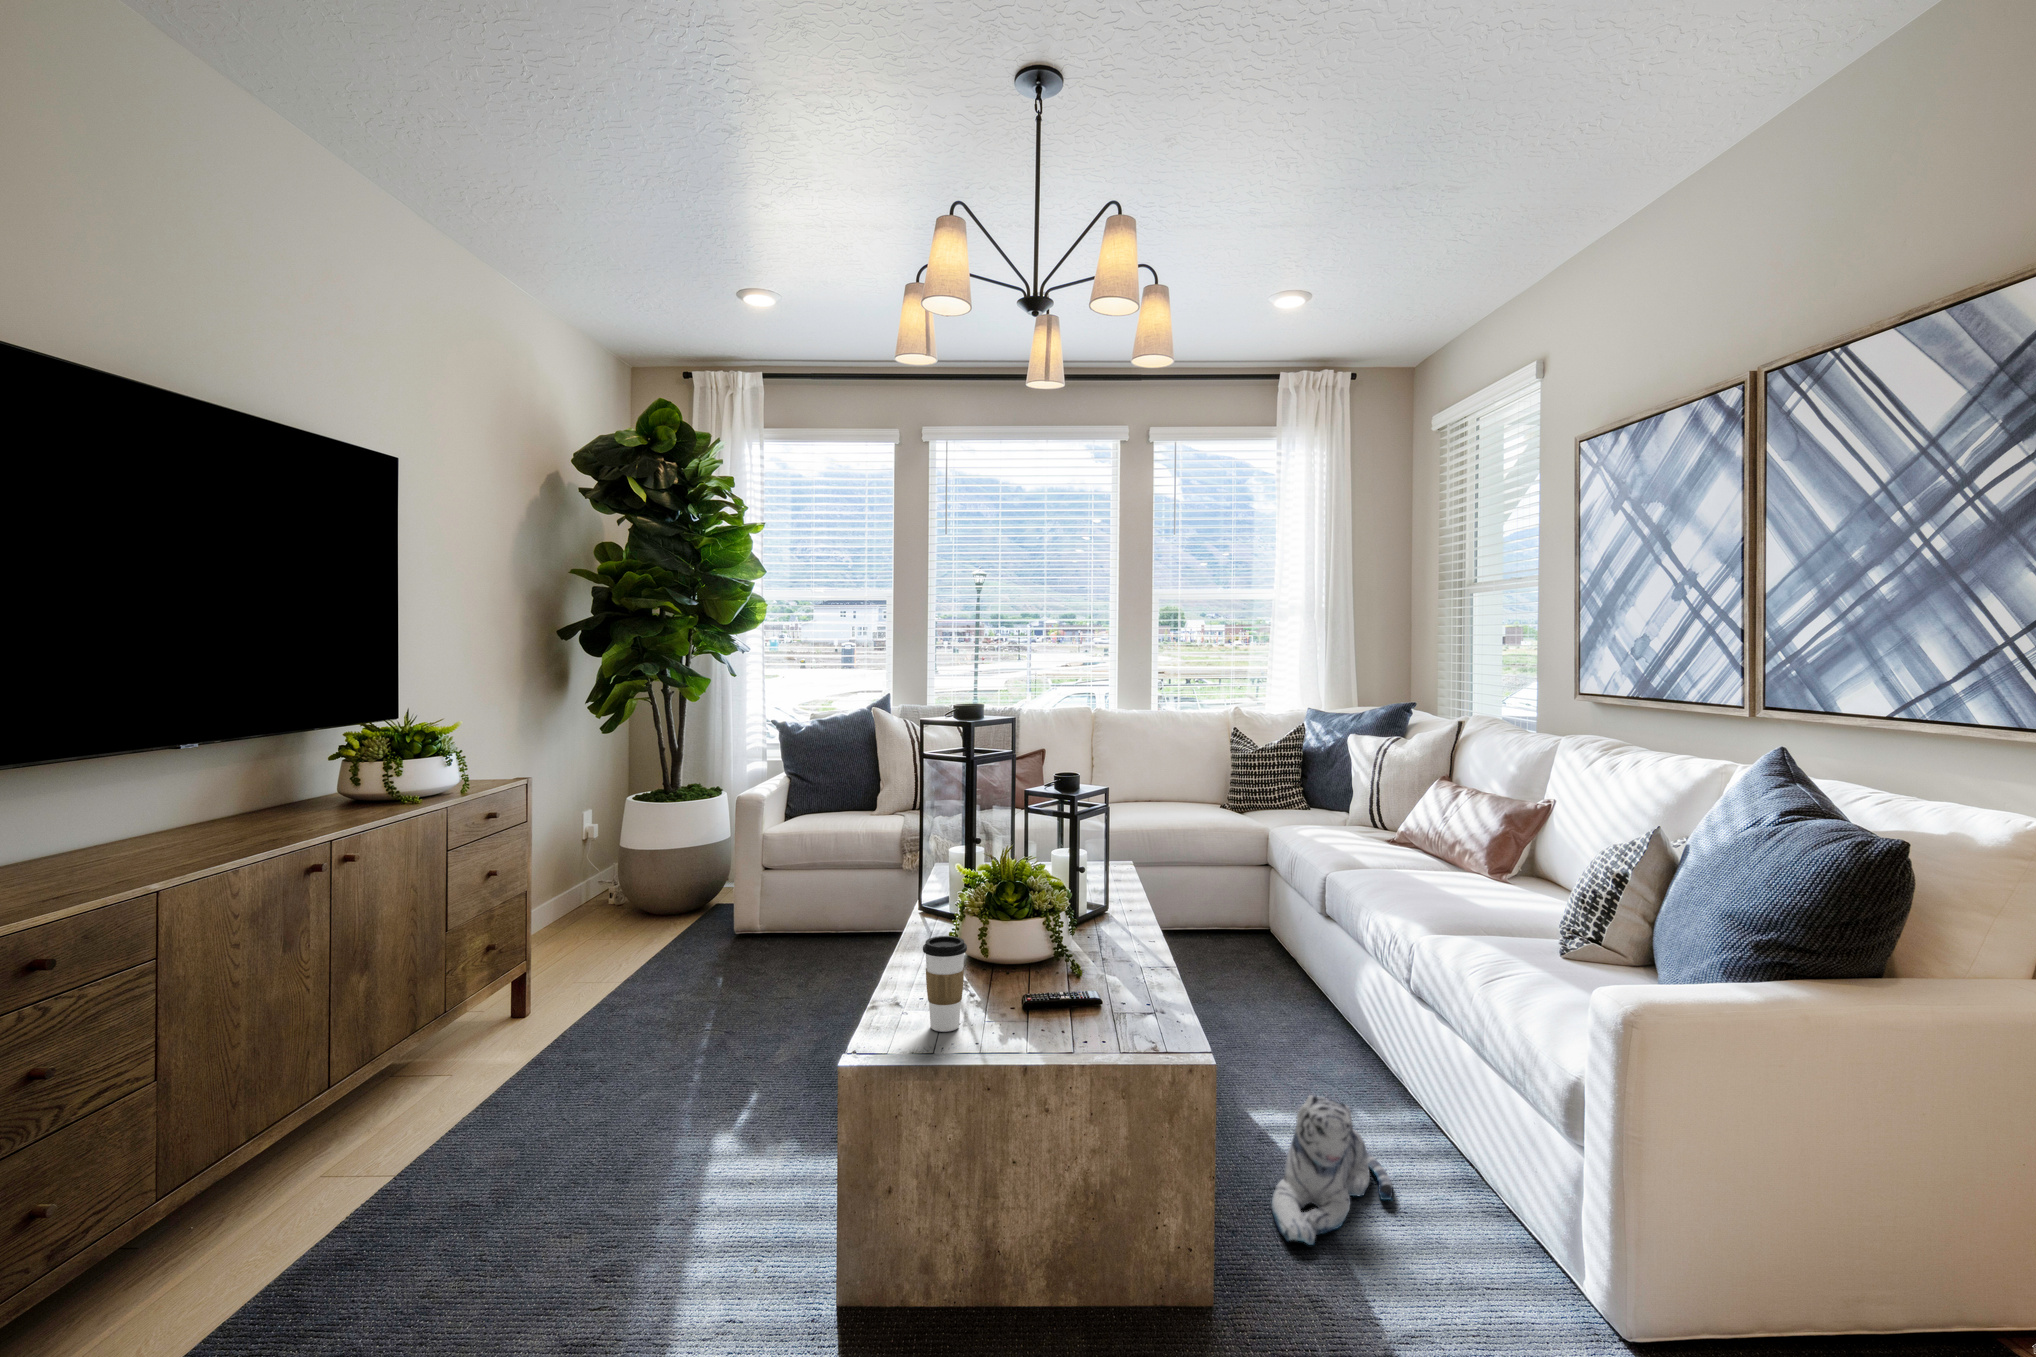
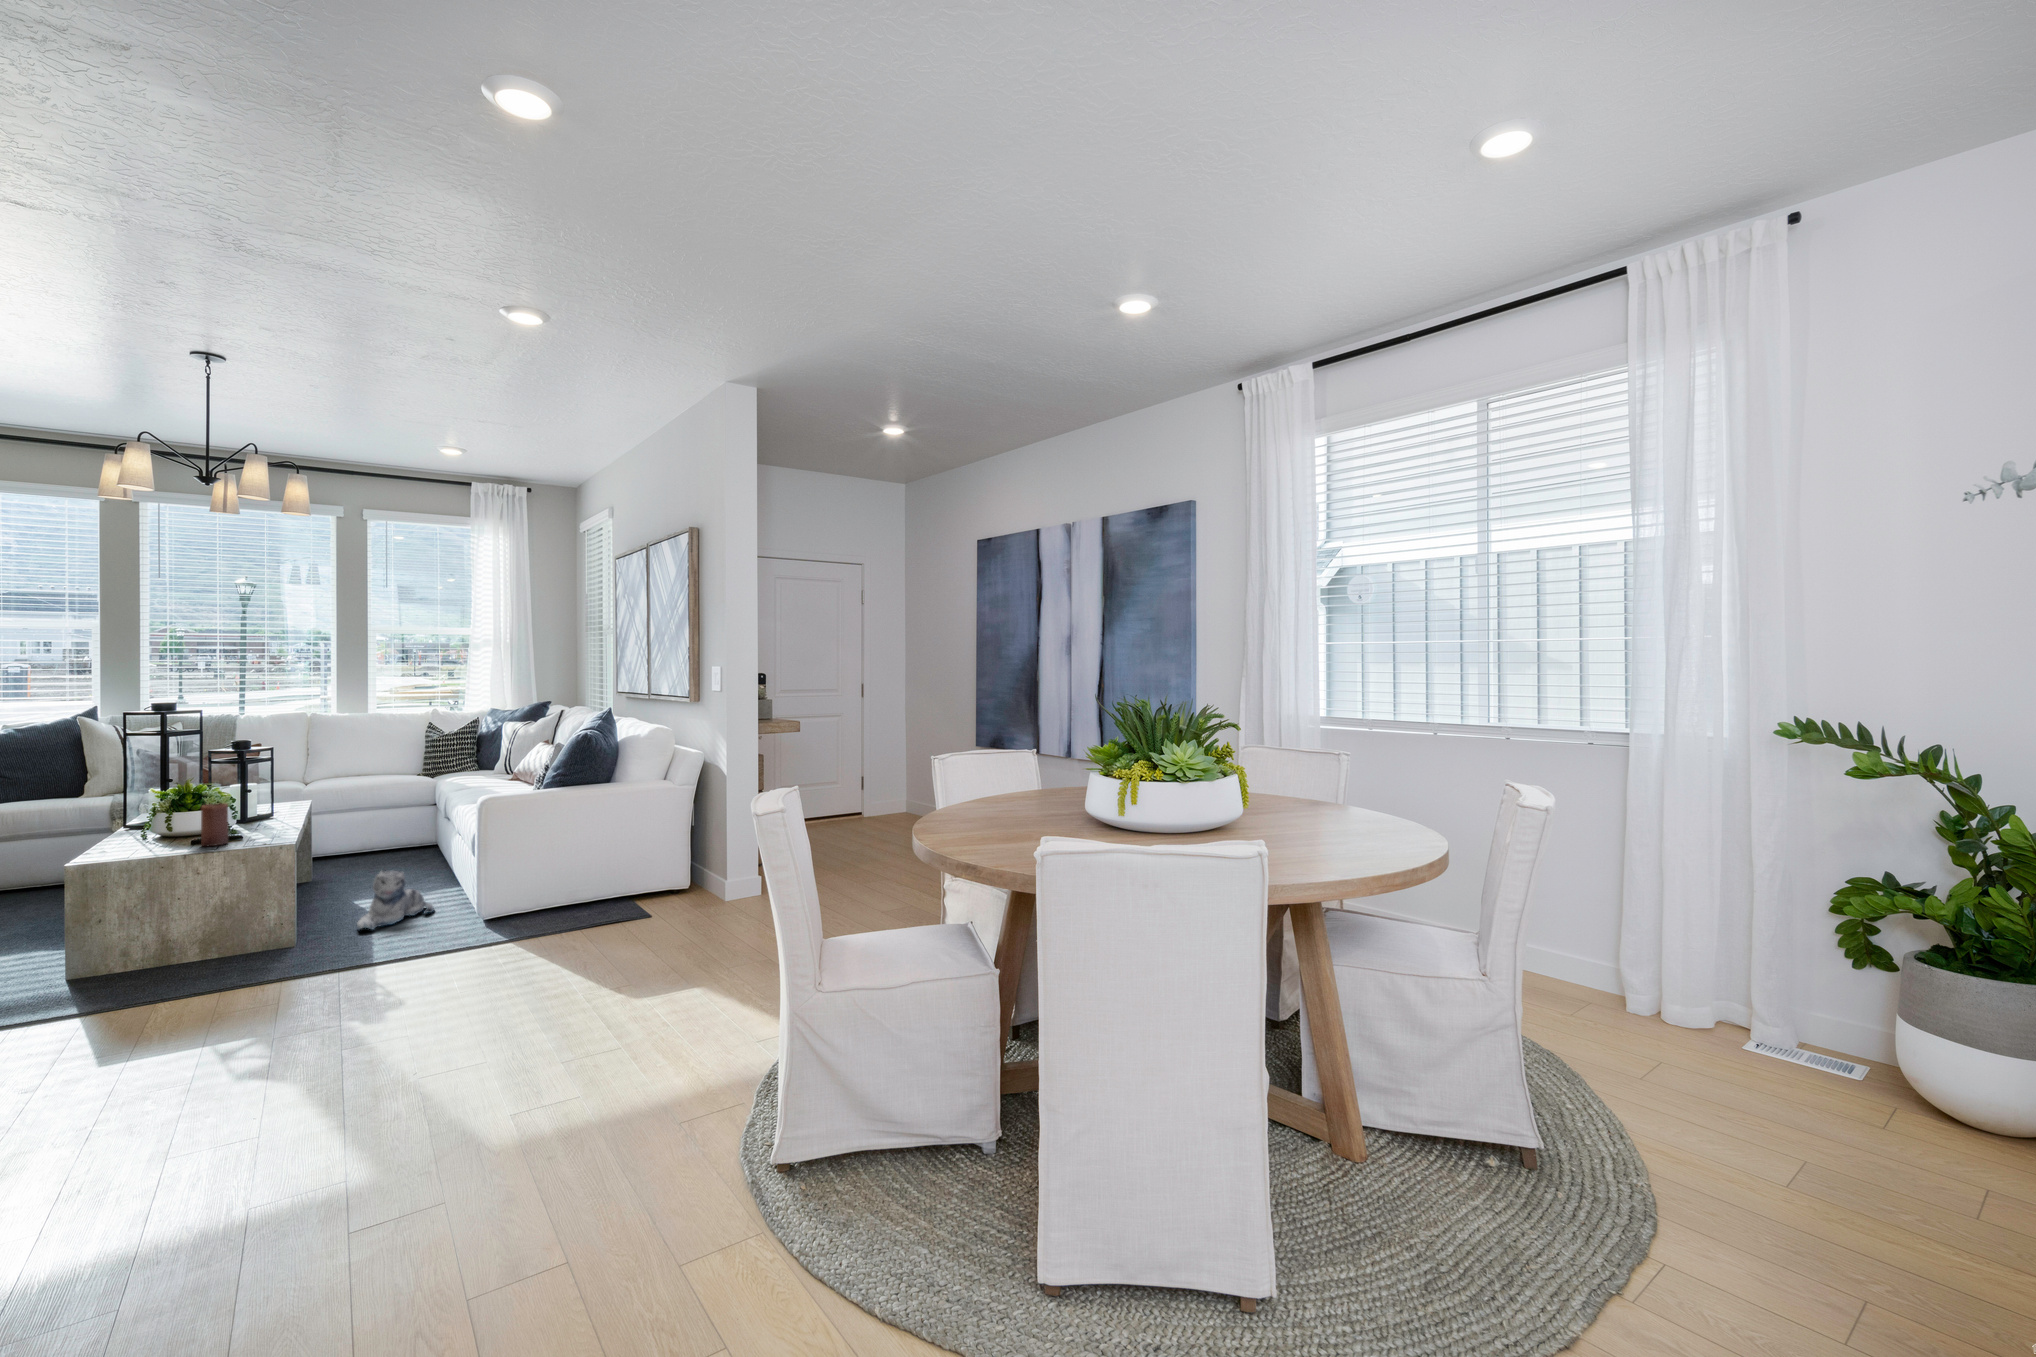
coffee cup: present [923,936,967,1032] -> none [118,805,150,852]
candle: none [1042,948,1084,1043] -> present [201,803,228,846]

